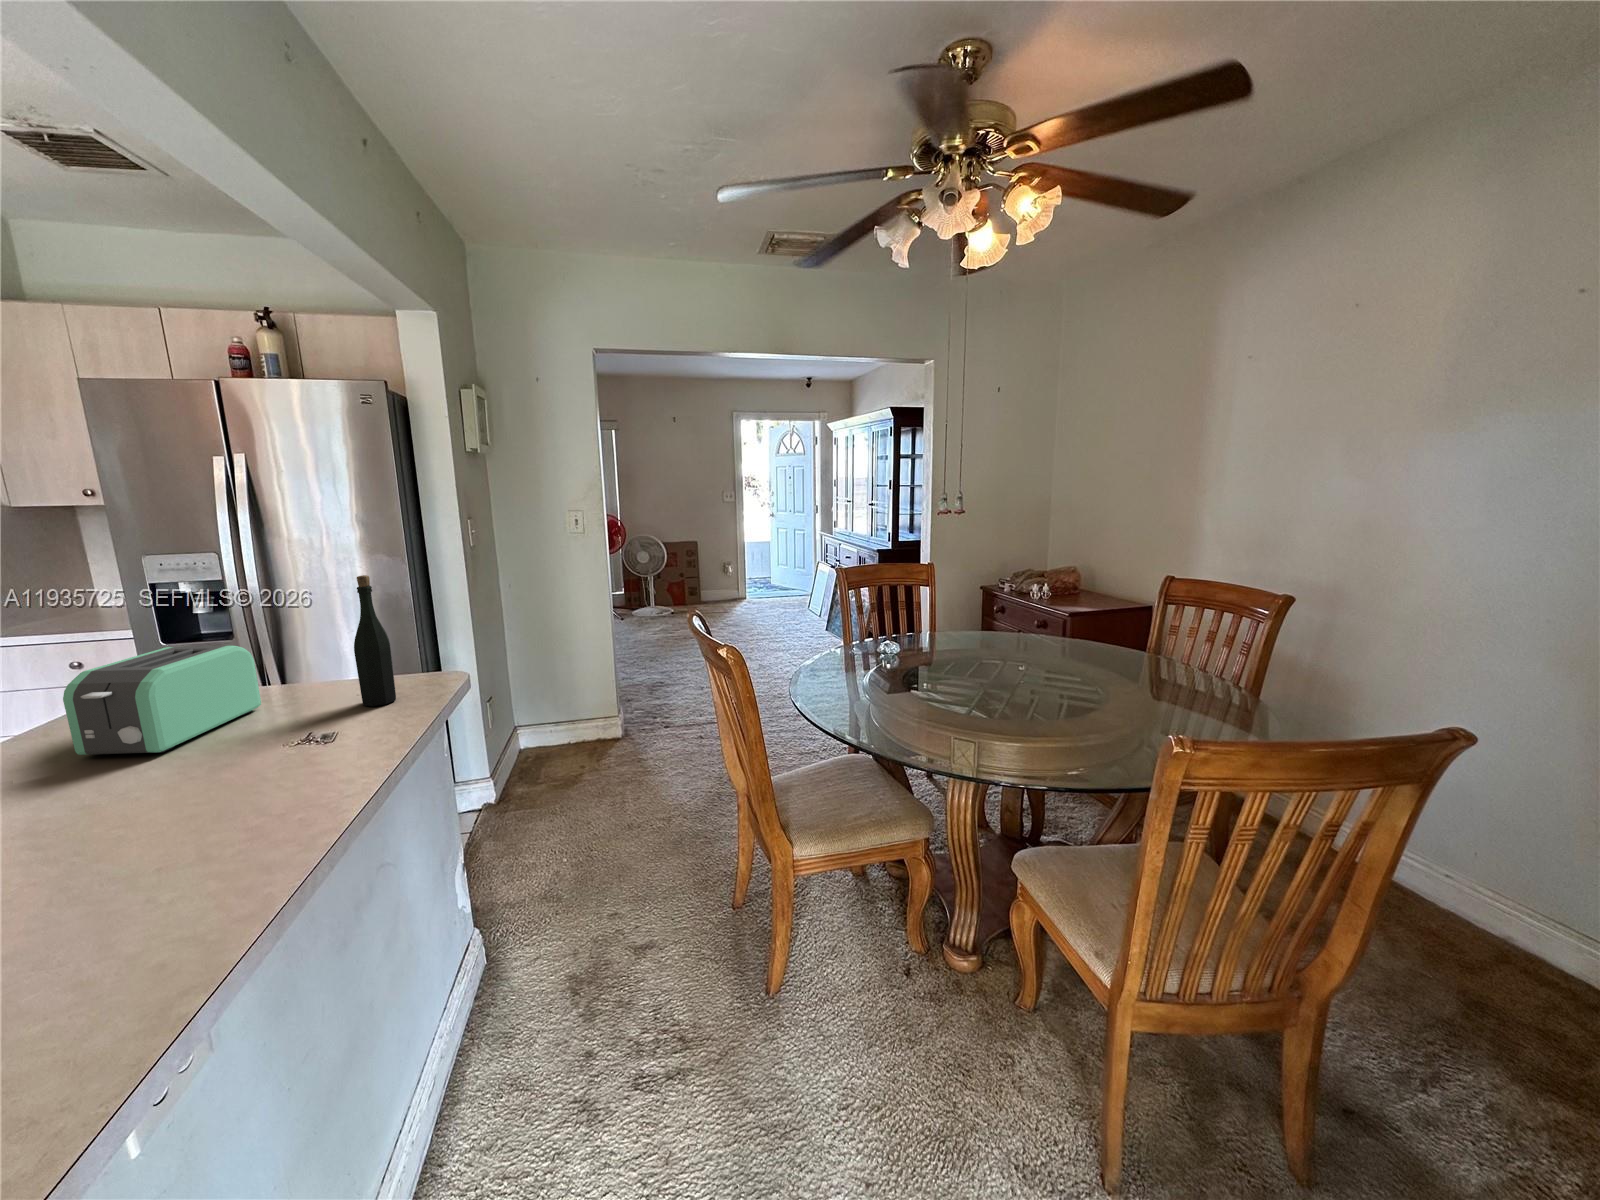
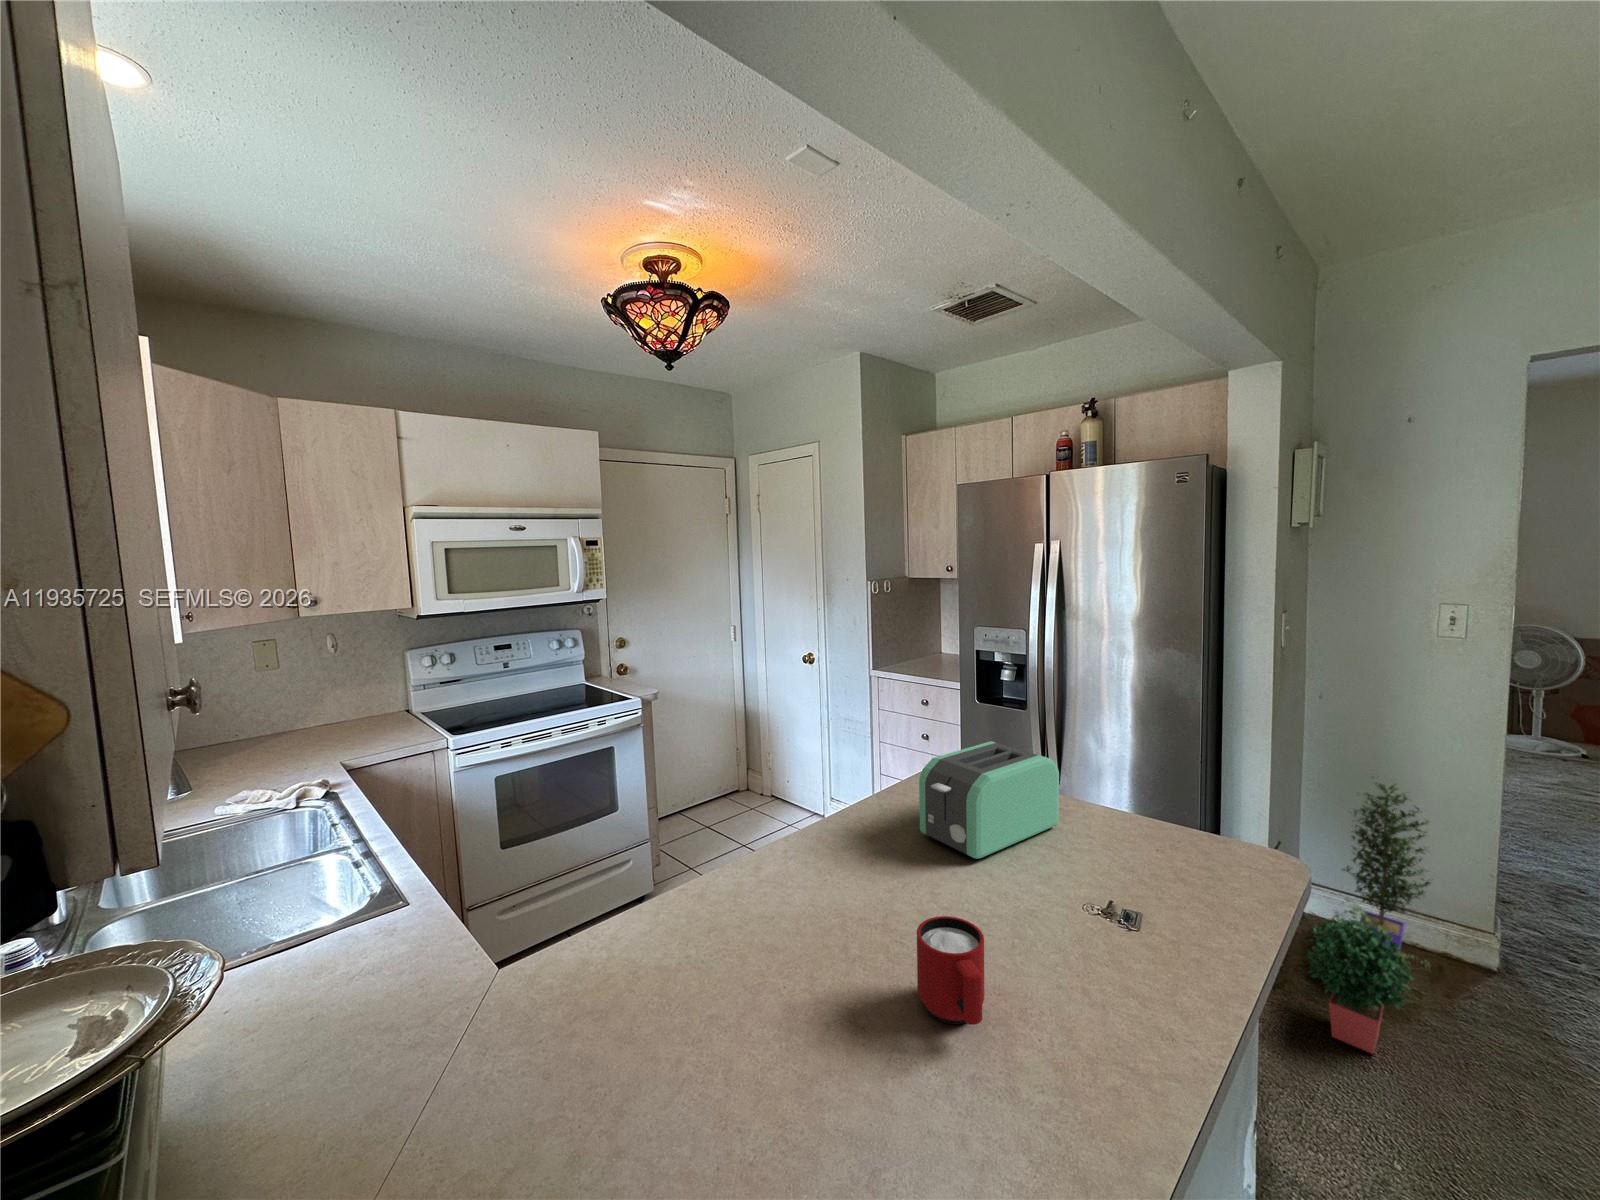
bottle: present [354,575,396,706] -> none [1168,709,1213,881]
potted plant: none [509,635,586,813] -> present [1307,776,1430,1054]
mug: none [71,769,169,859] -> present [917,916,984,1025]

